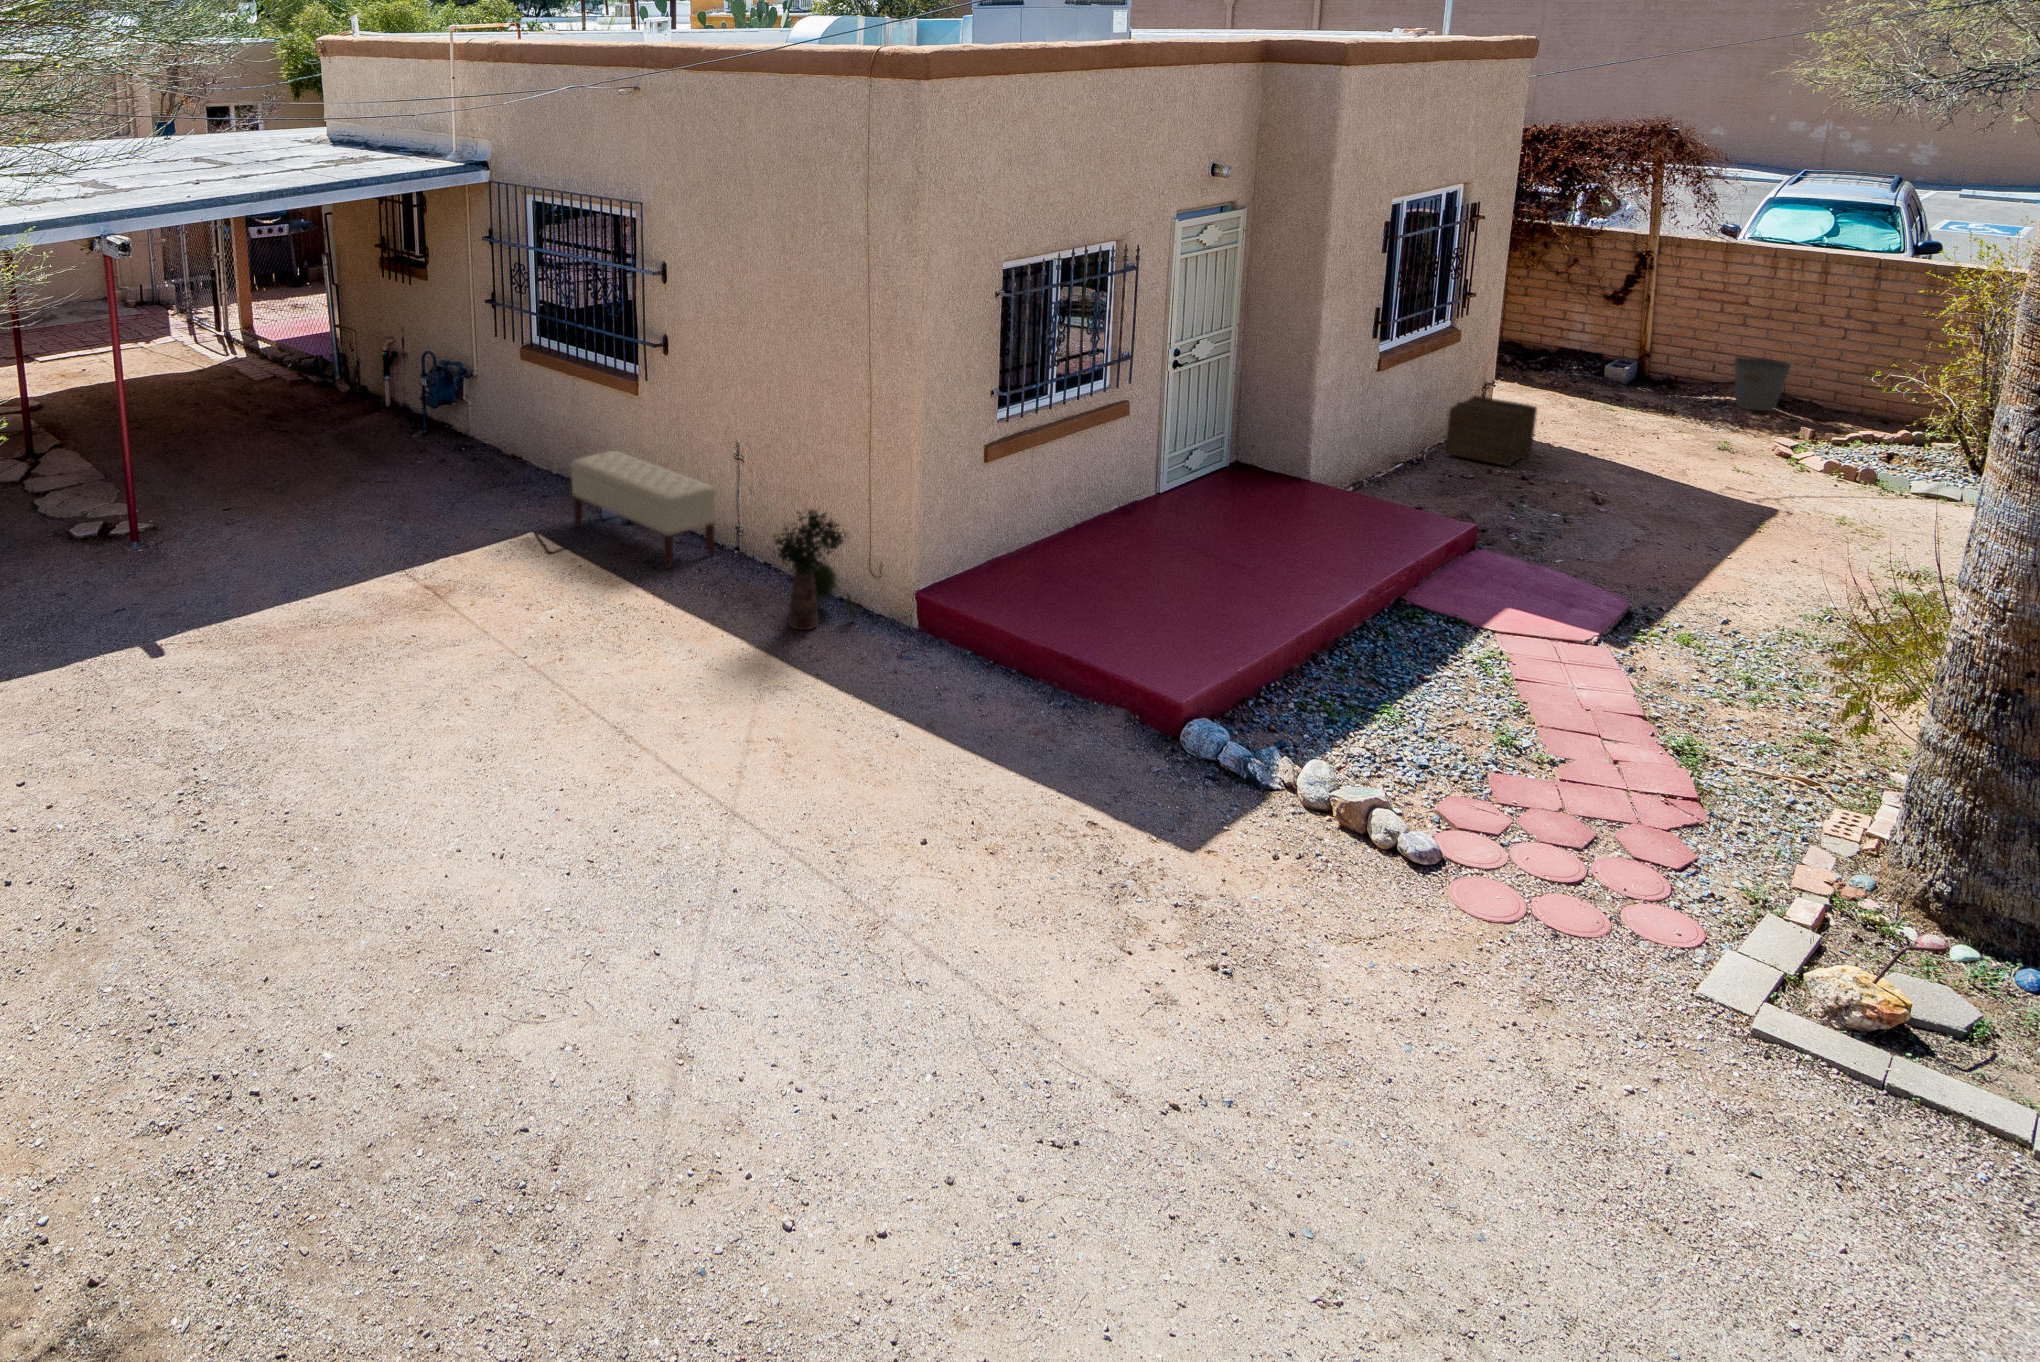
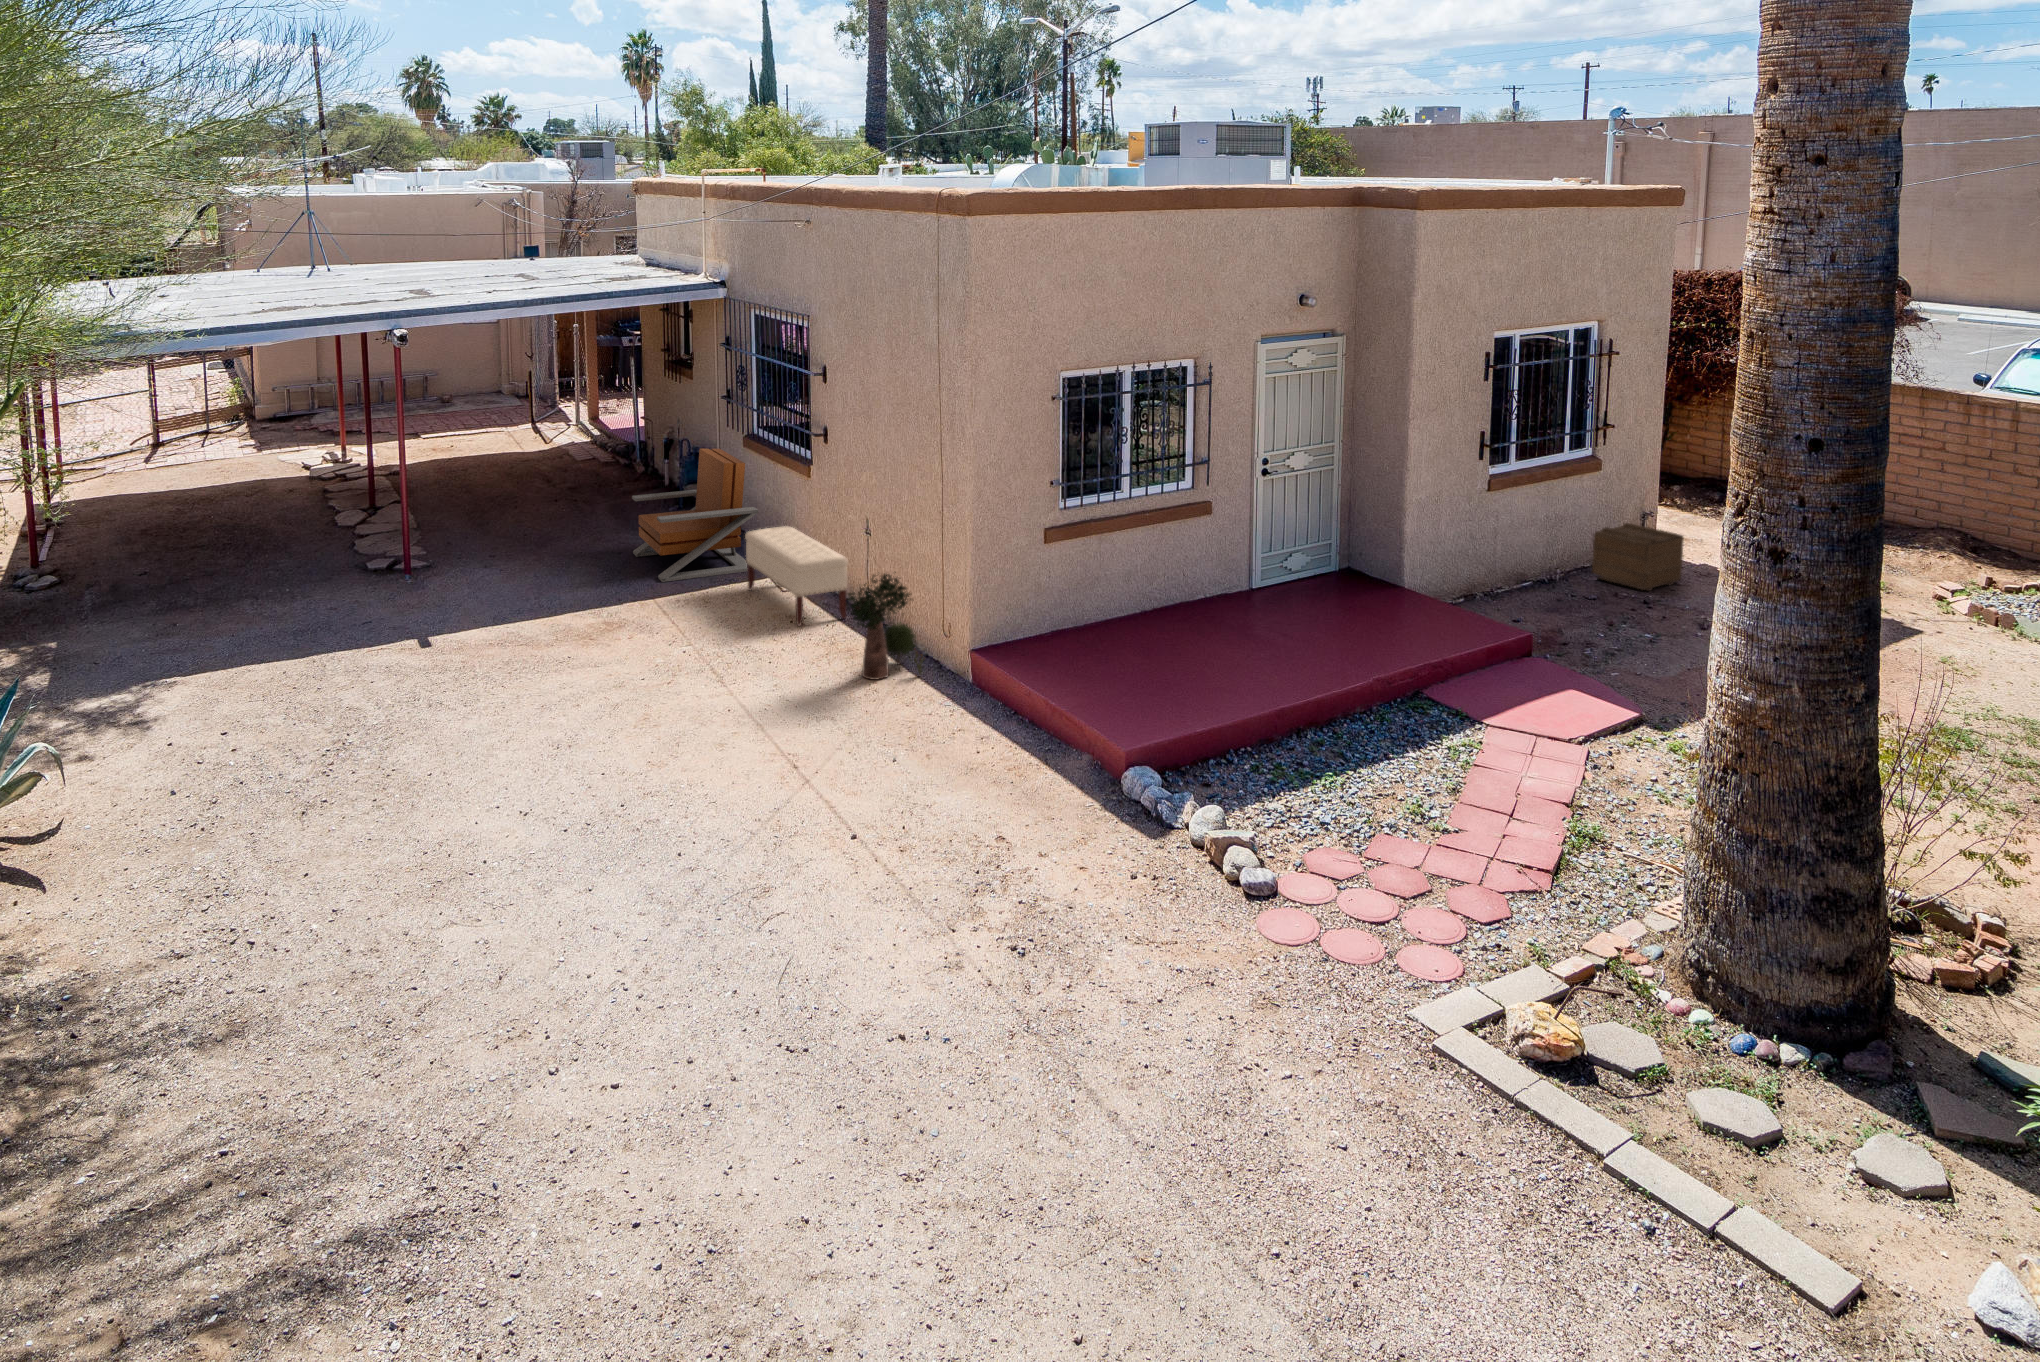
bucket: present [1734,358,1790,411] -> none [1935,504,1993,558]
lounge chair: none [400,361,564,522] -> present [632,448,758,582]

